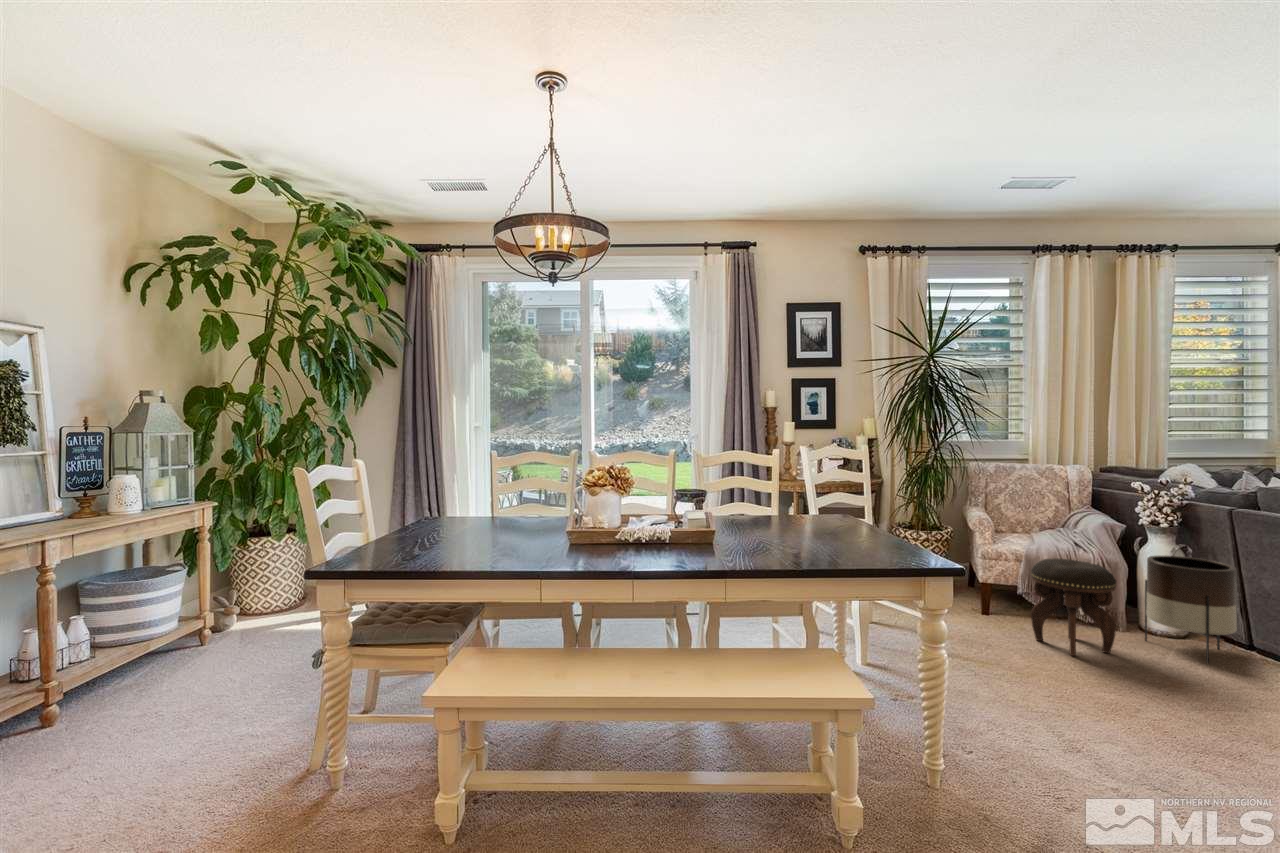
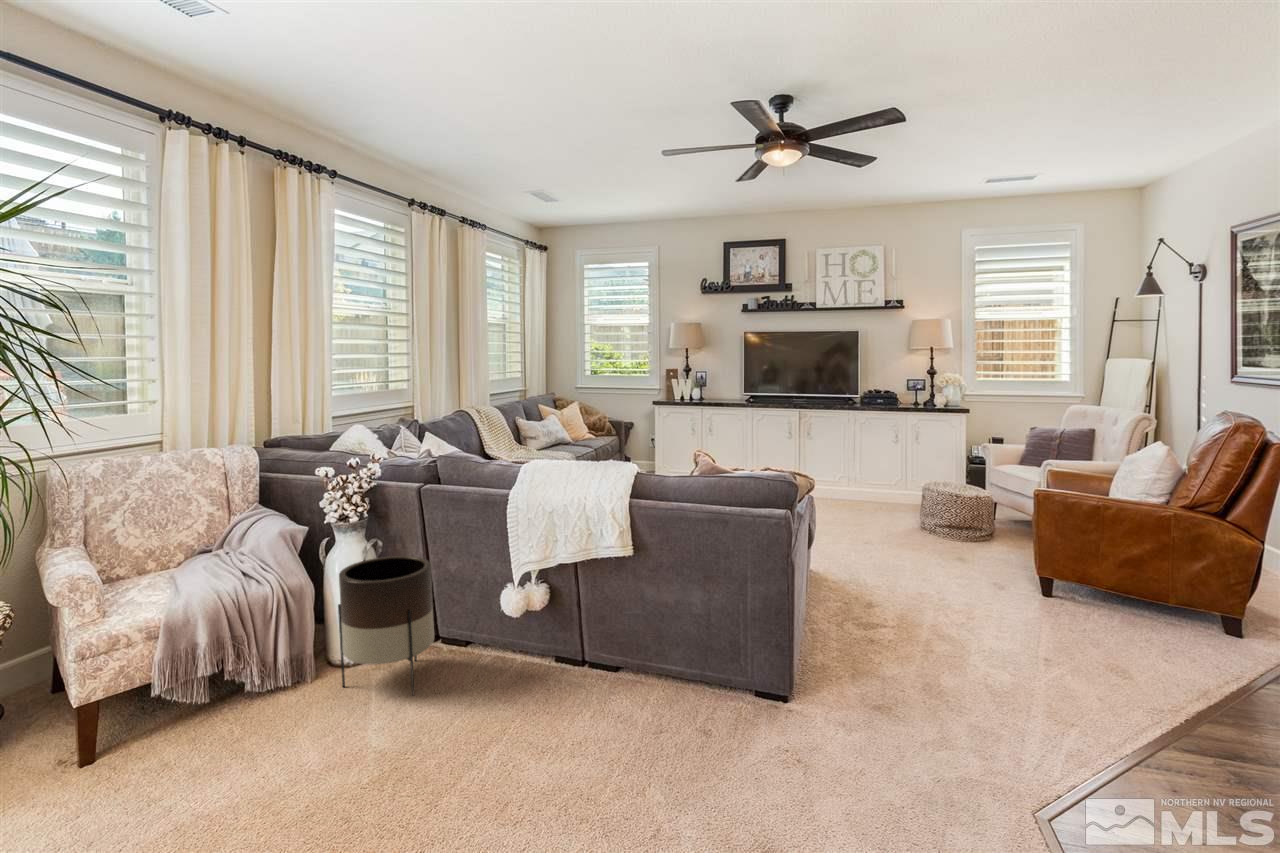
footstool: present [1031,558,1116,656] -> none [174,610,311,782]

